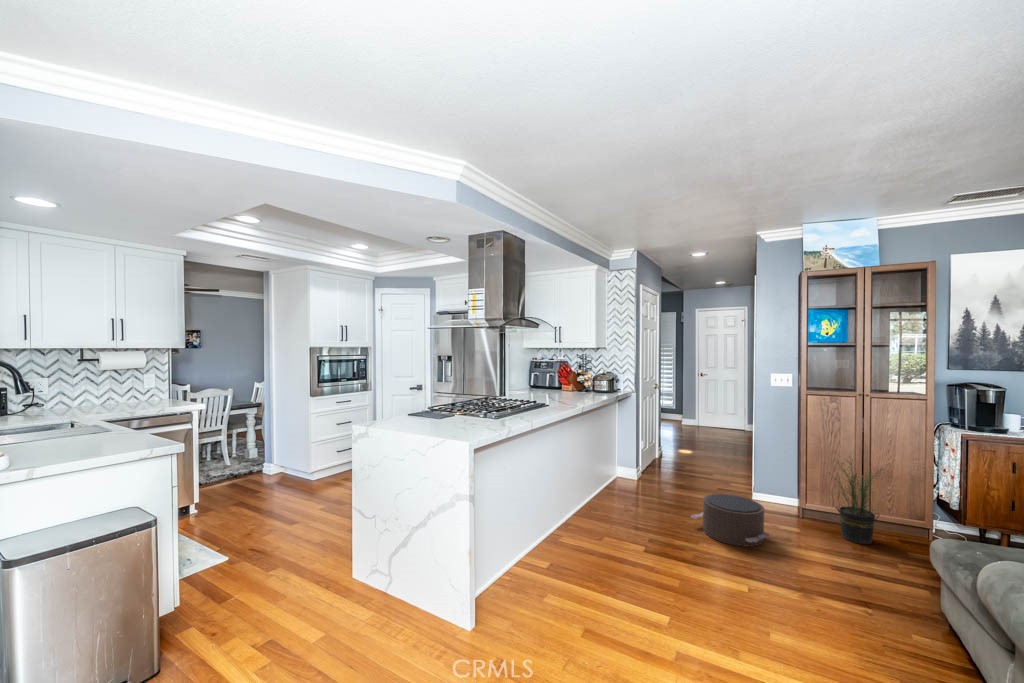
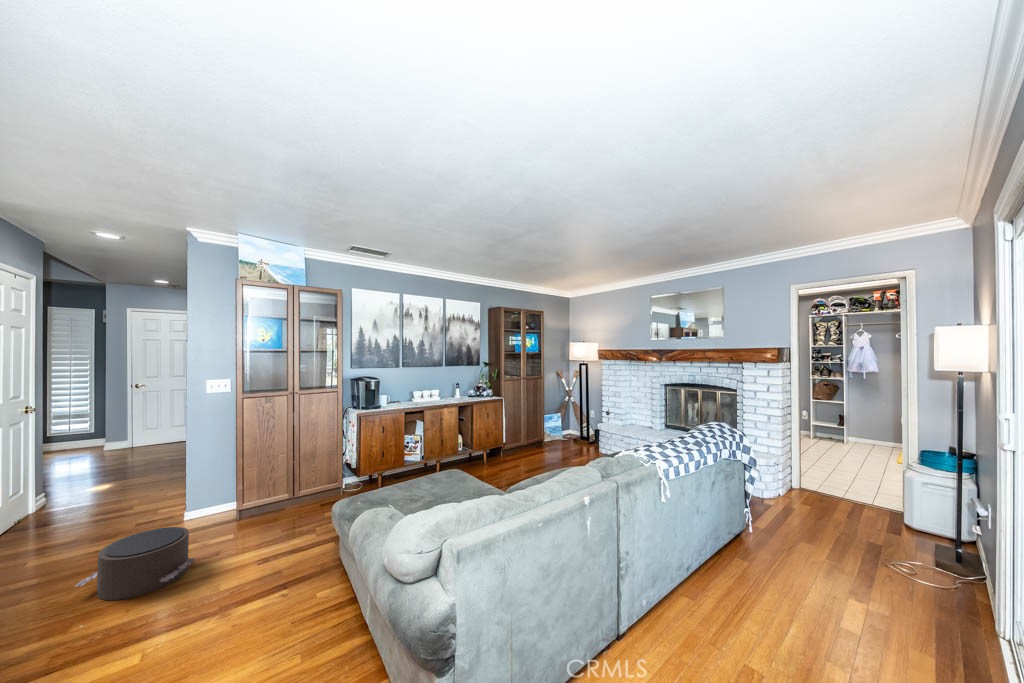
potted plant: present [832,458,882,544] -> none [256,447,313,526]

